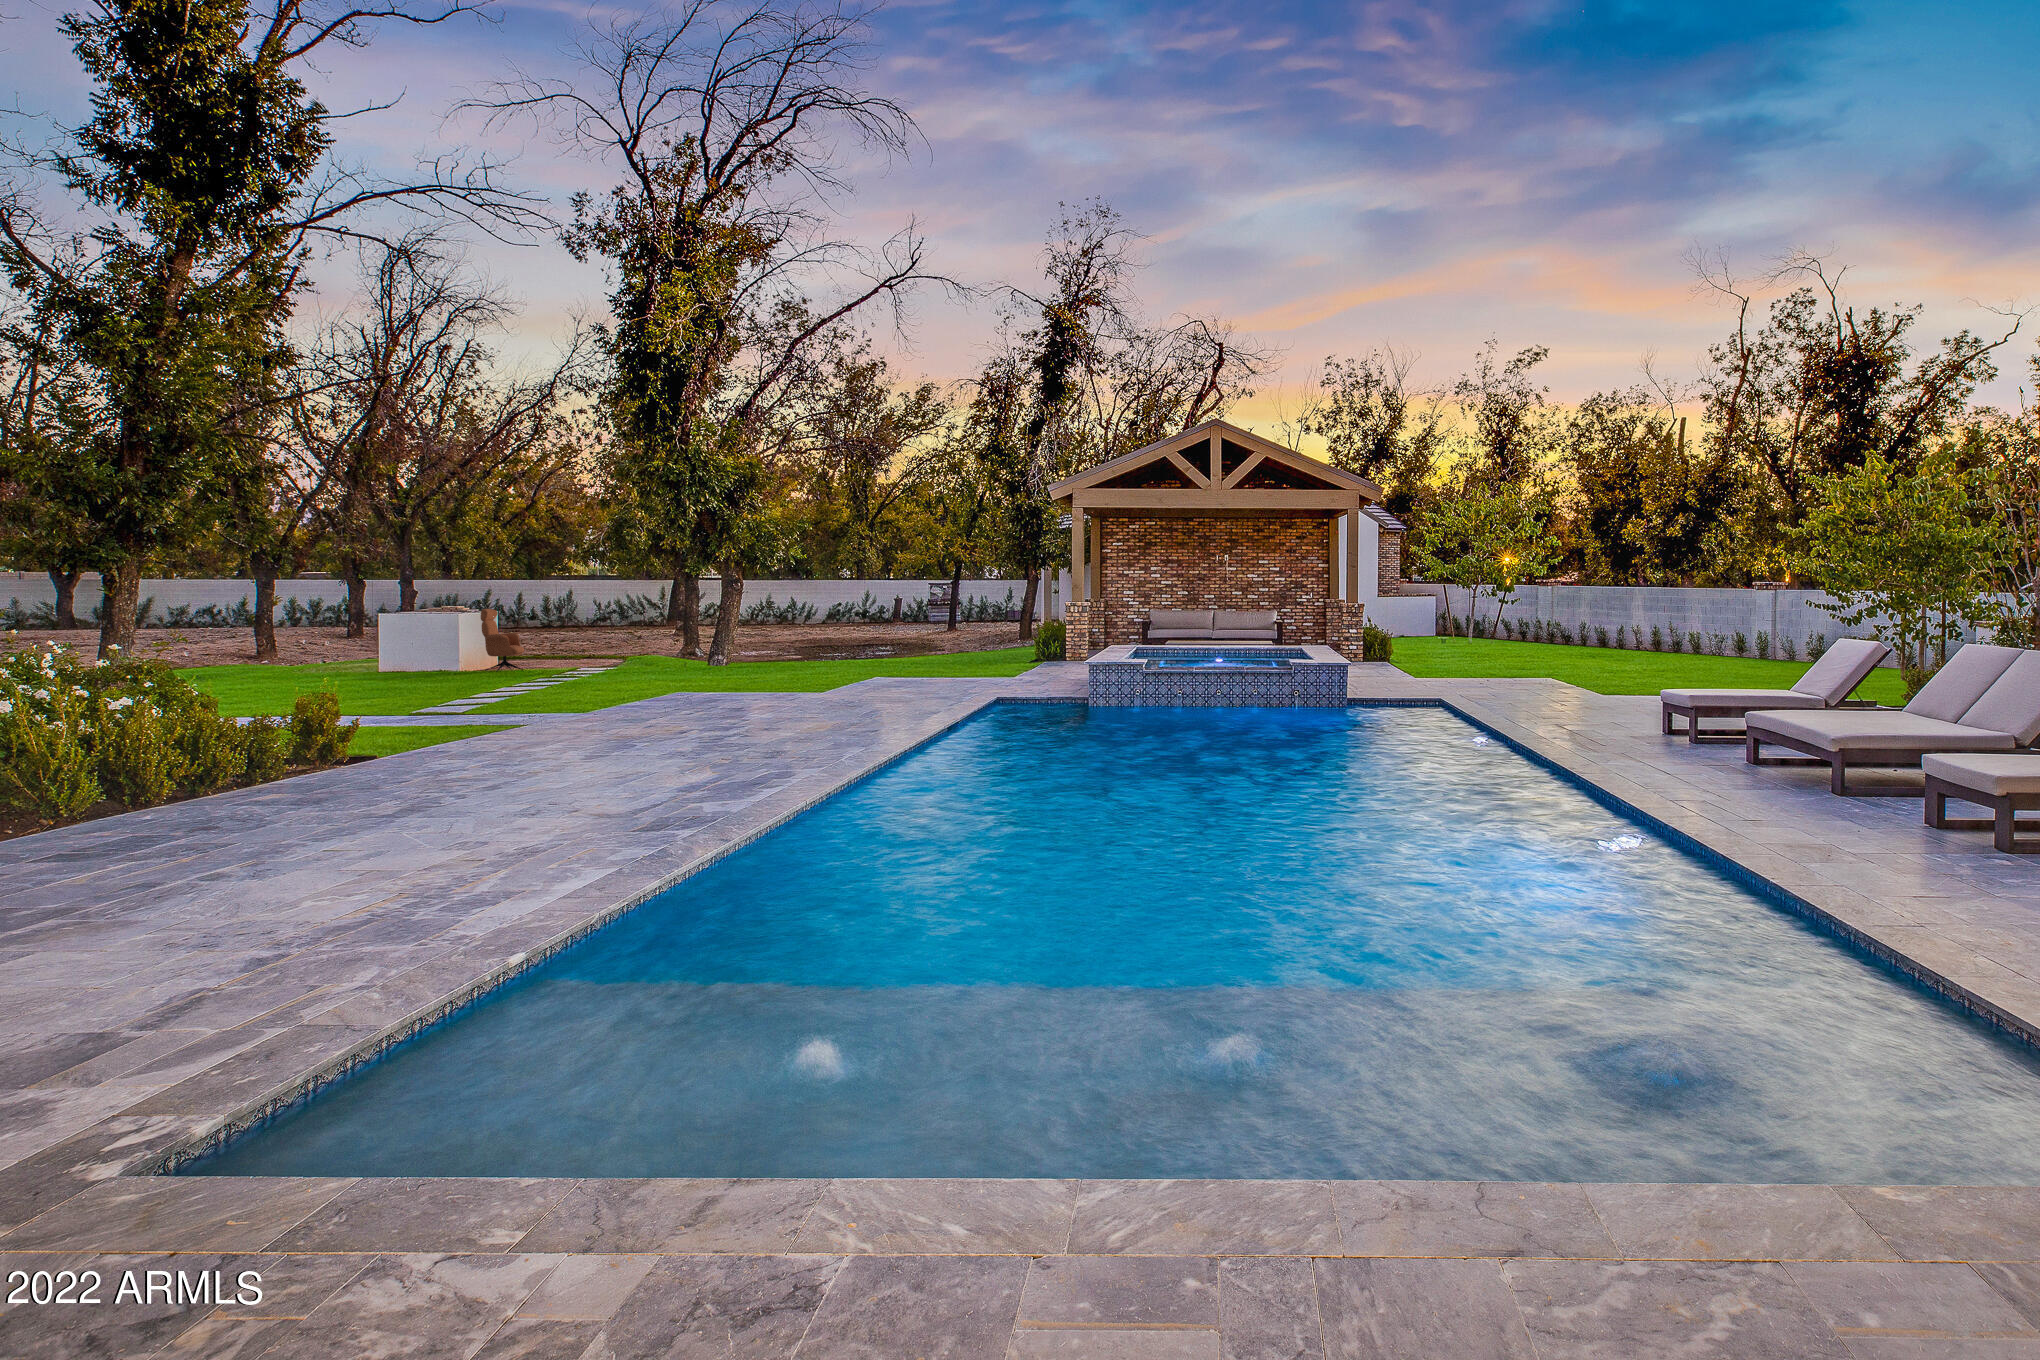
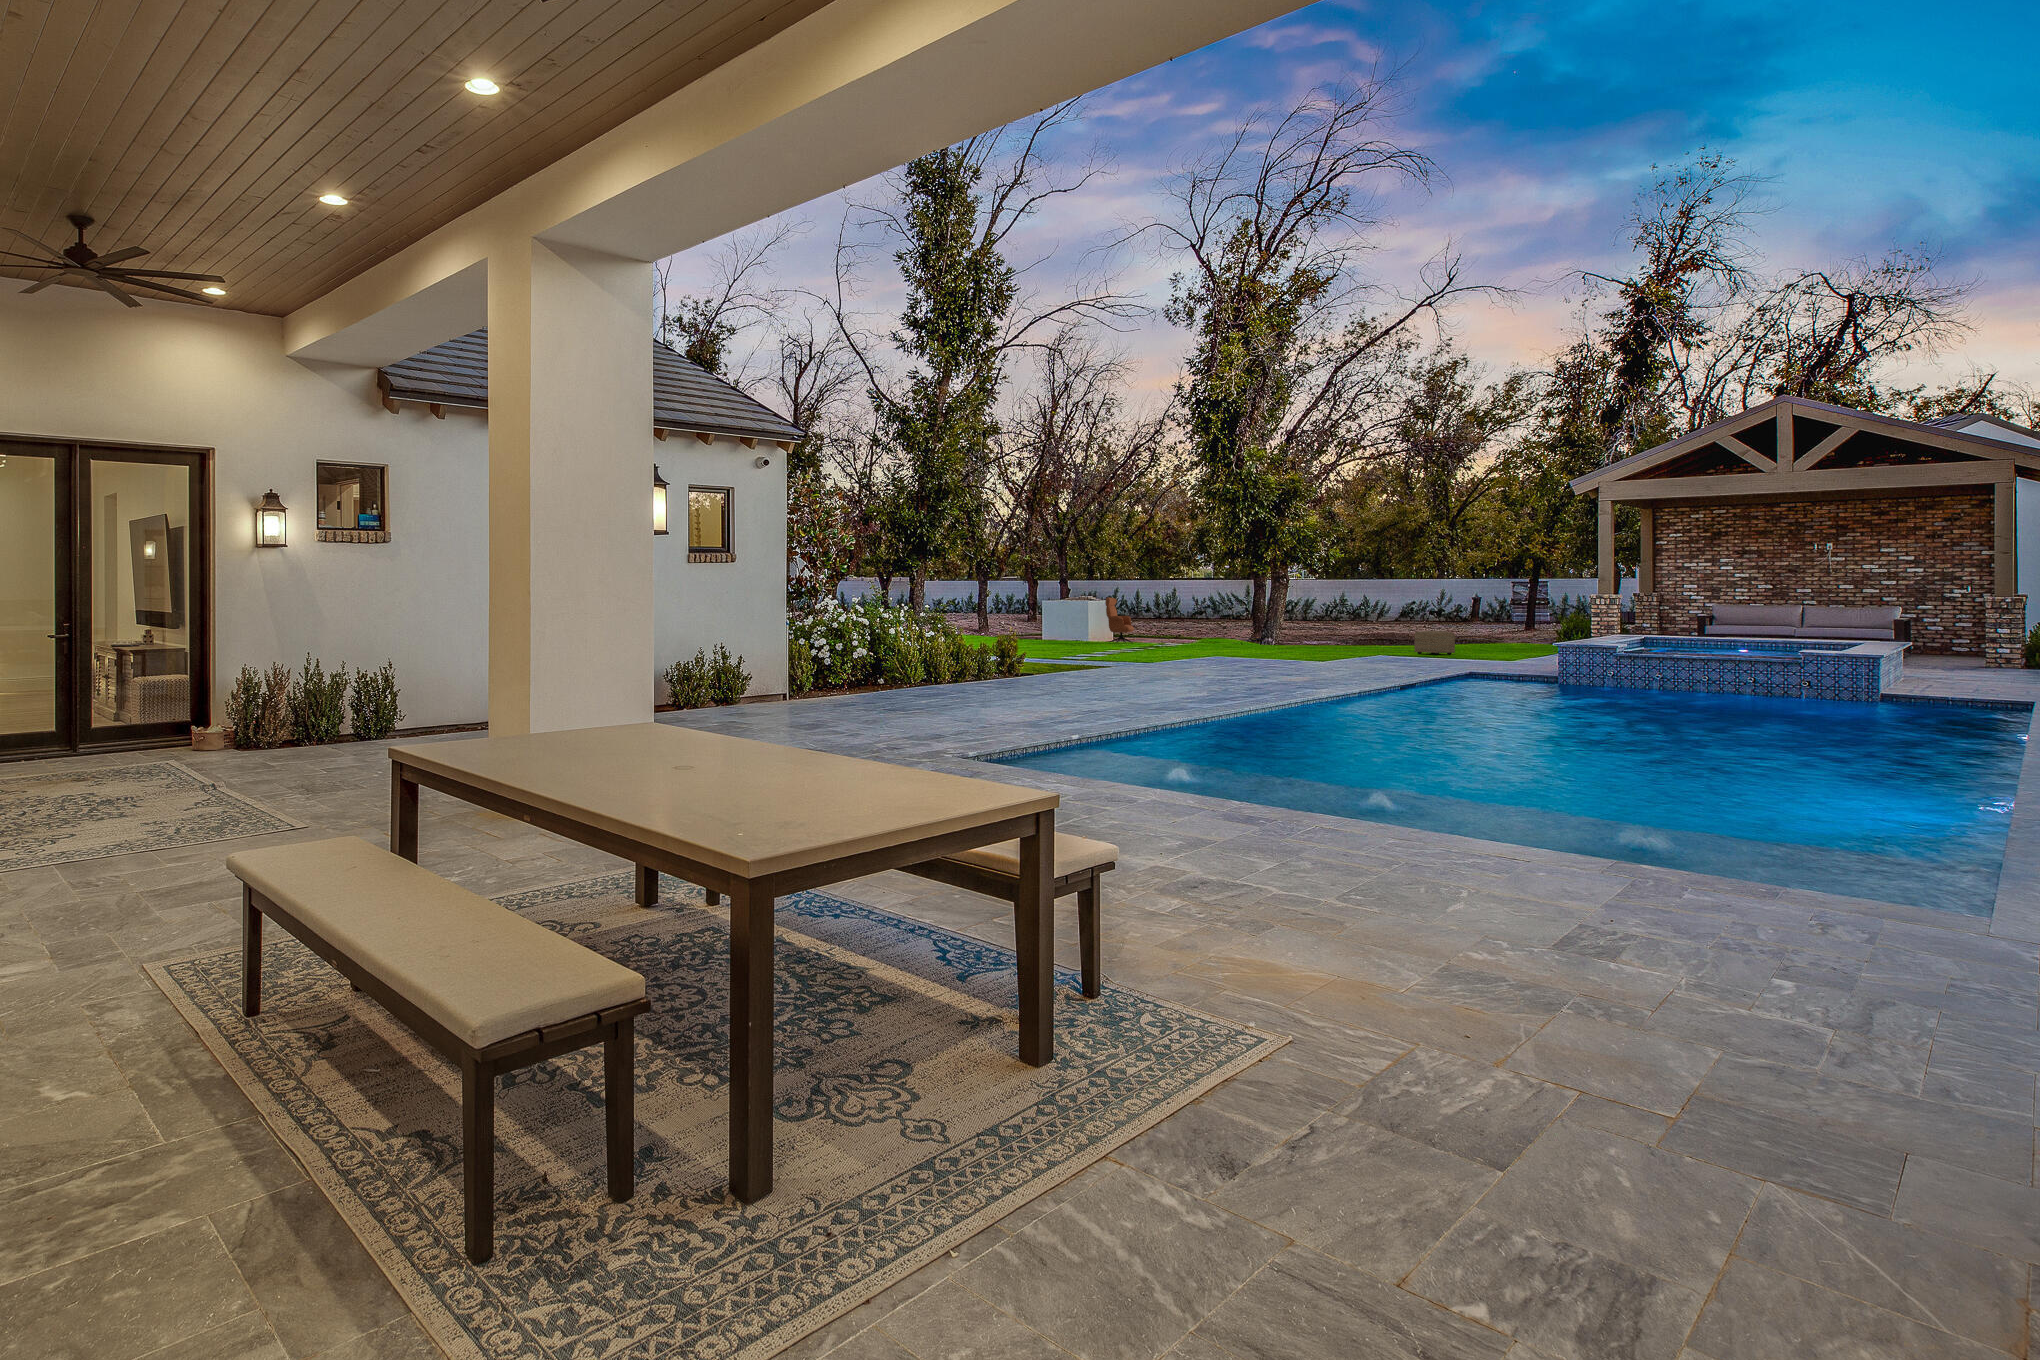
ottoman: none [881,642,921,668] -> present [1414,631,1455,655]

